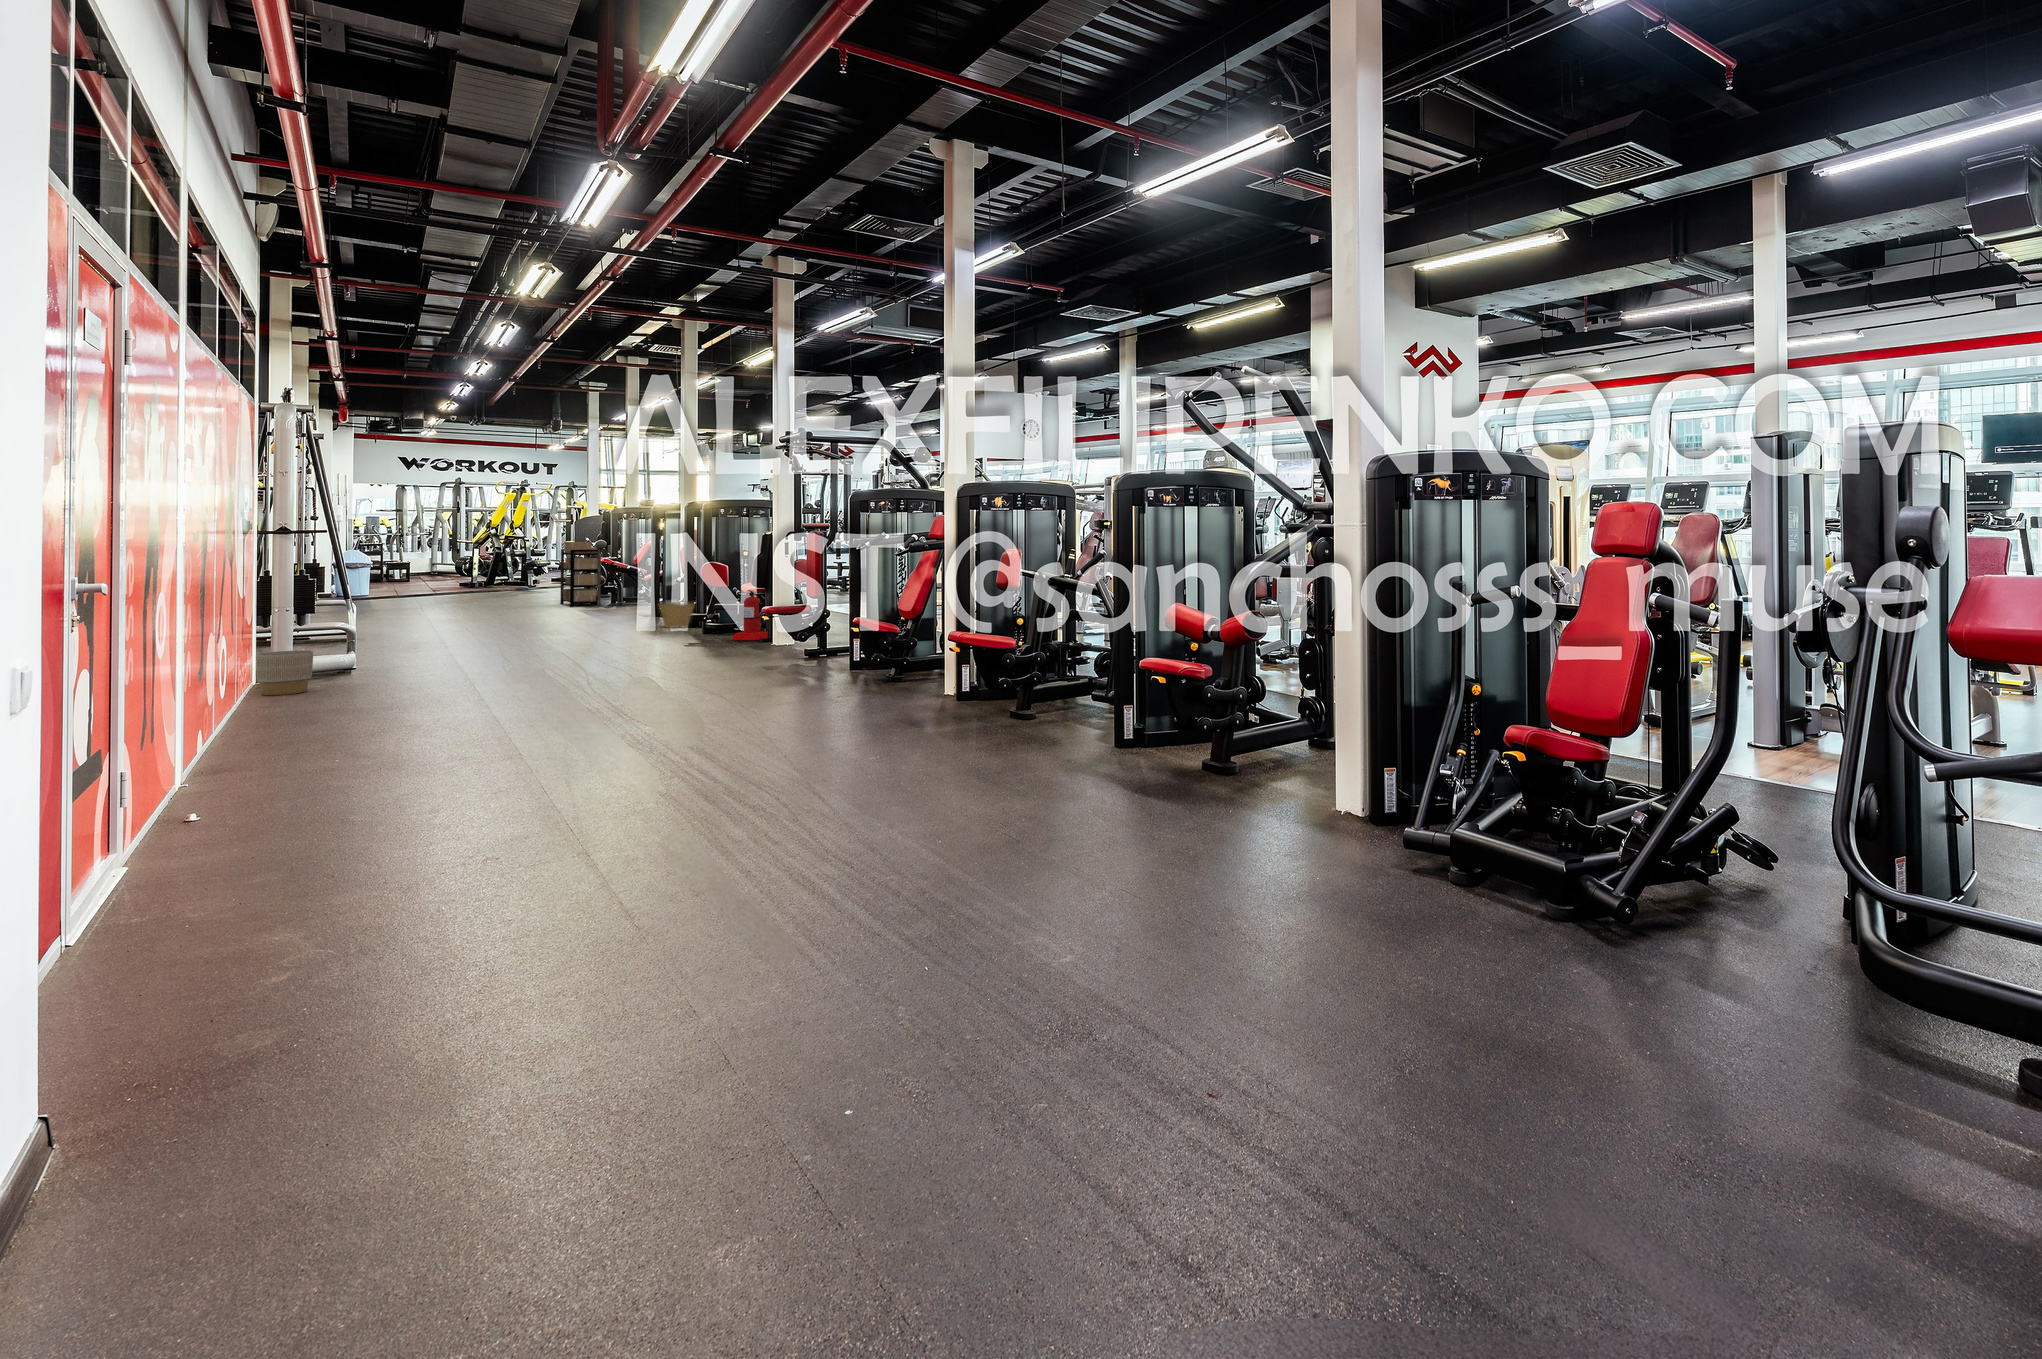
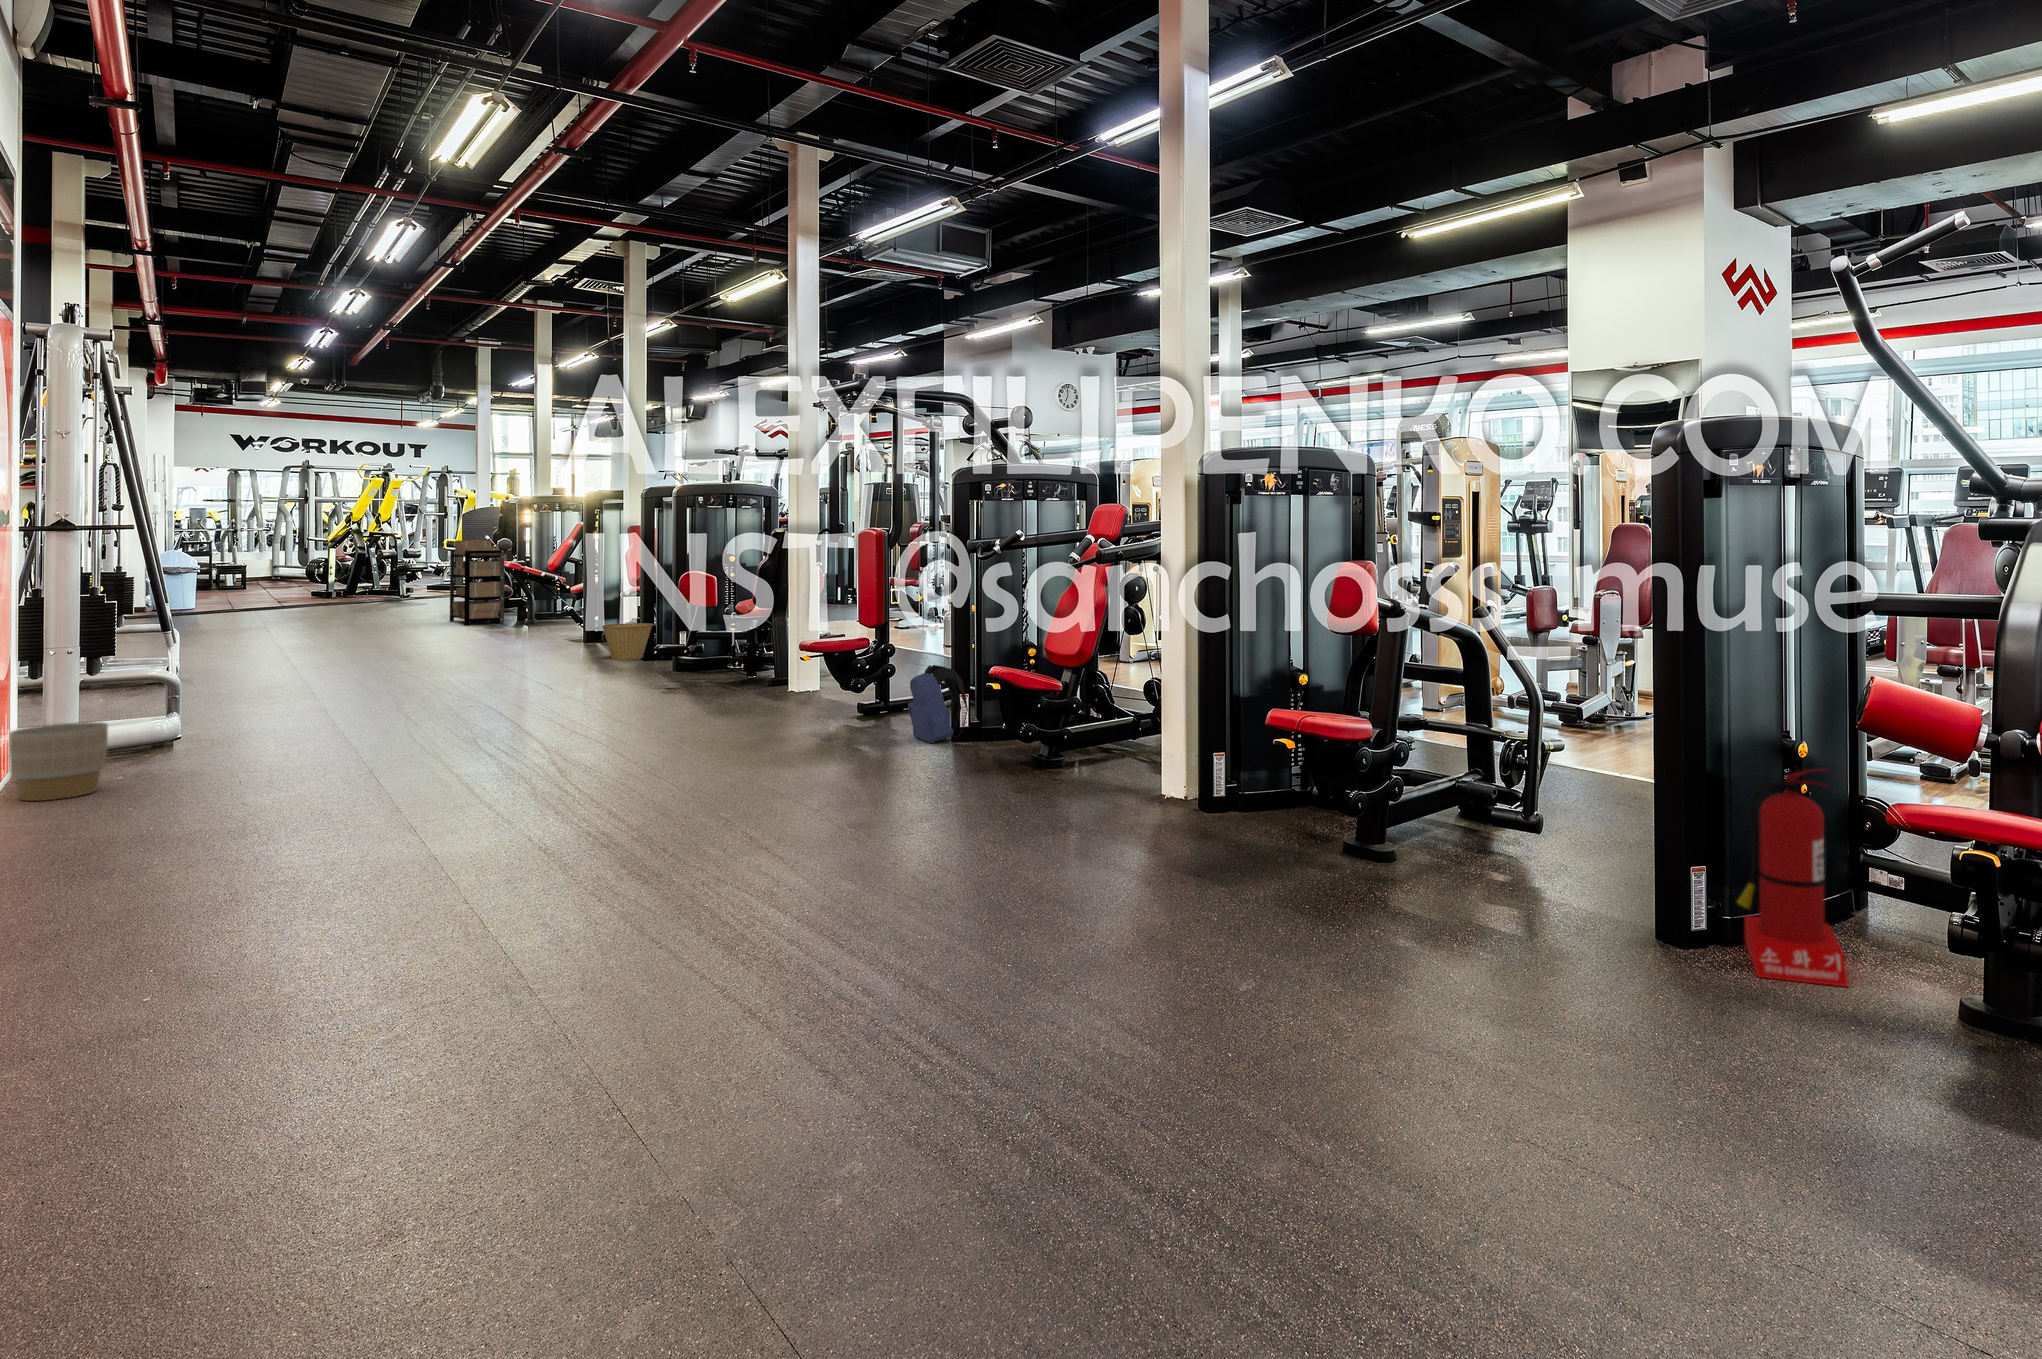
fire extinguisher: present [731,590,768,640] -> present [1737,769,1849,987]
backpack: none [824,621,864,672] -> present [908,665,968,743]

